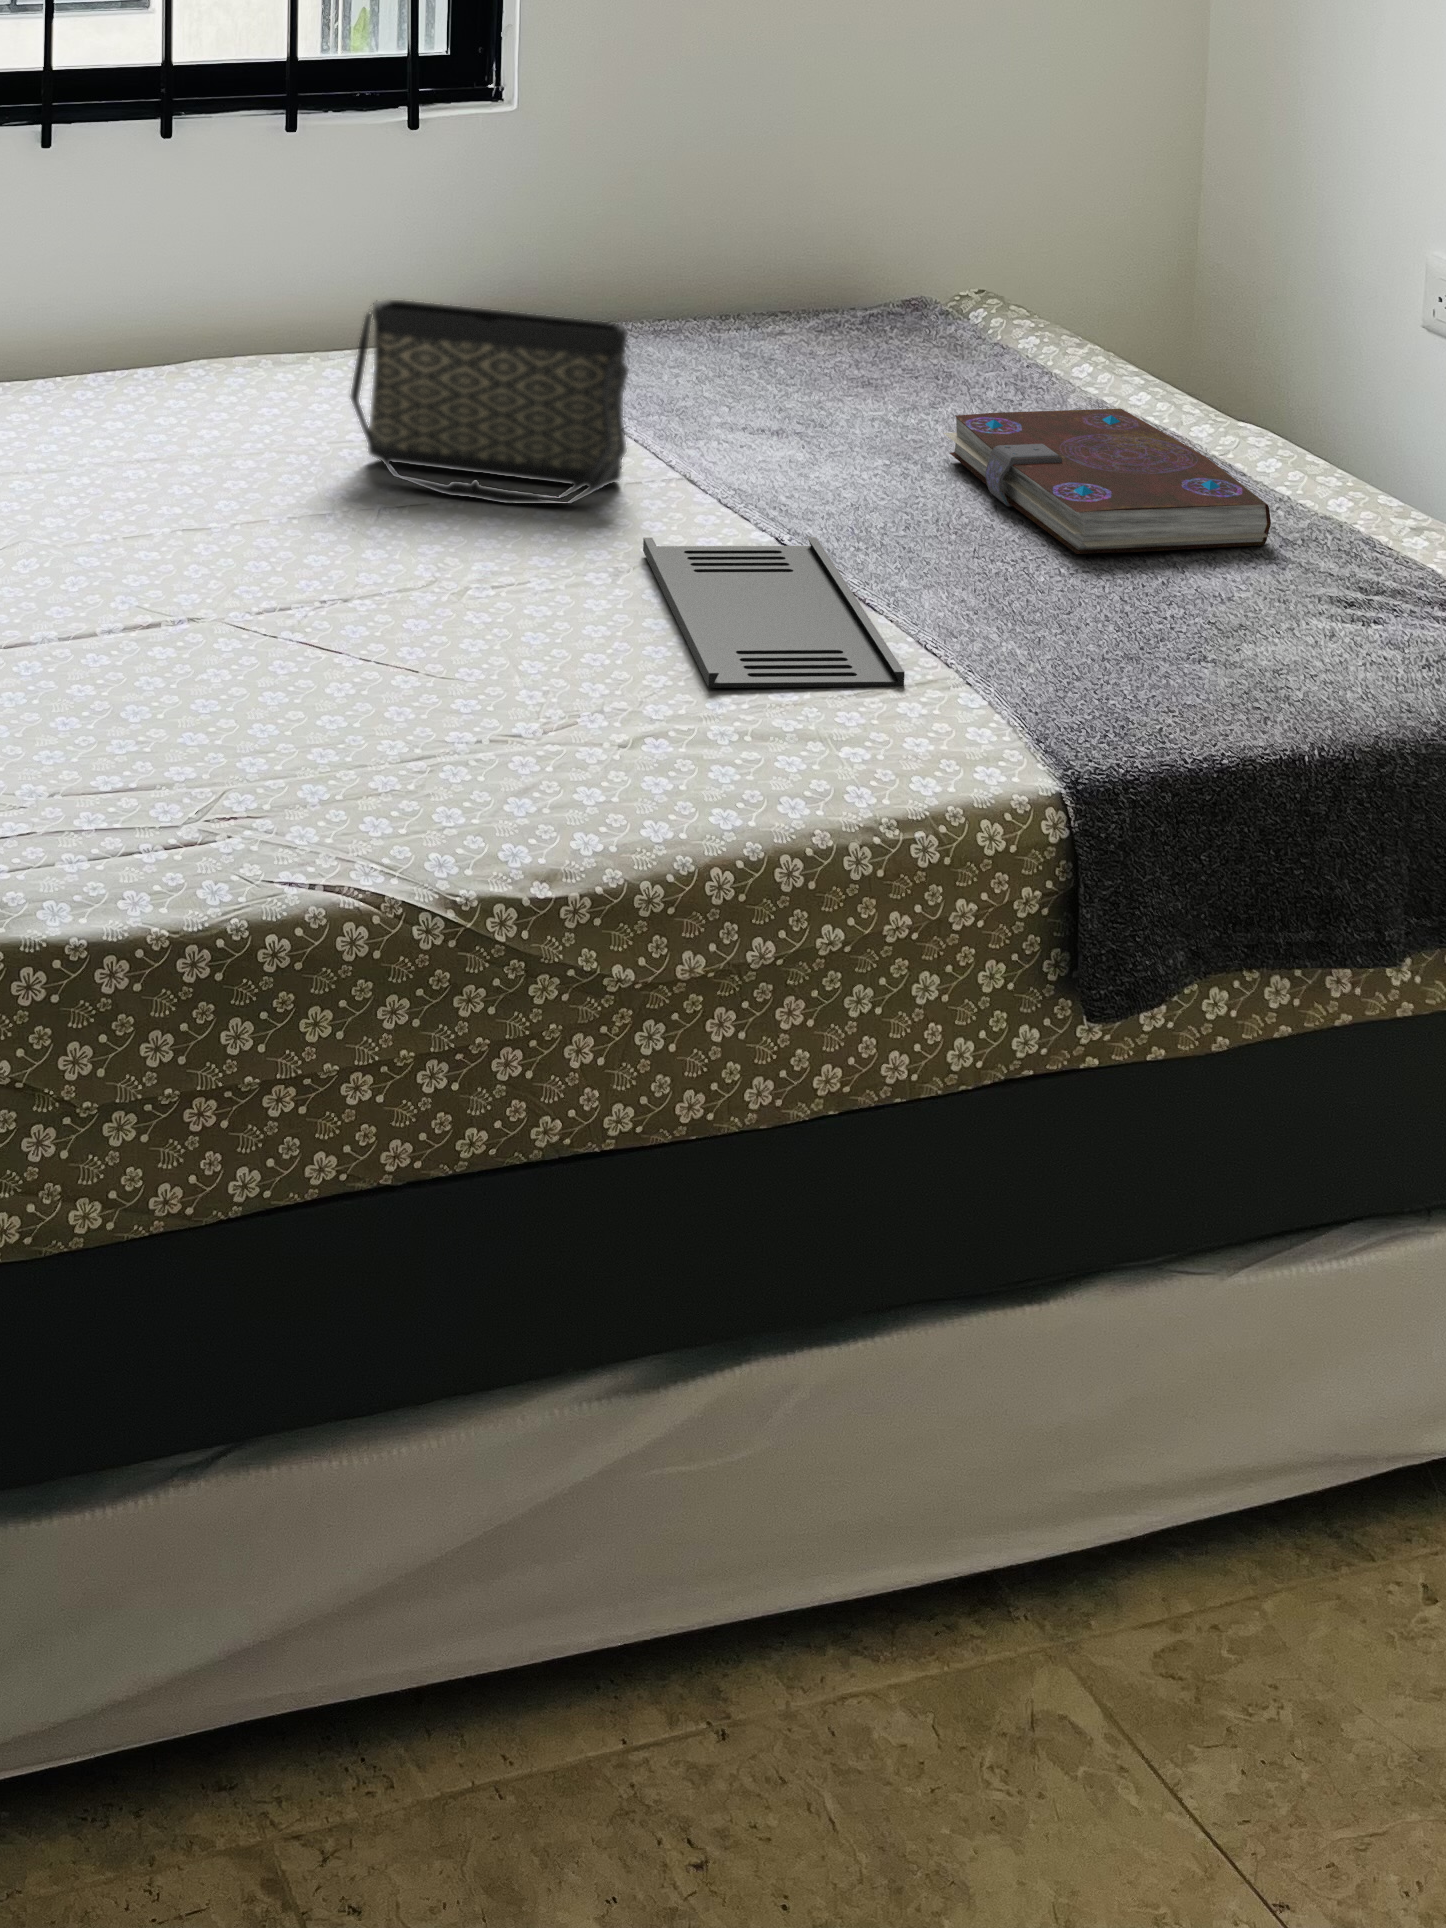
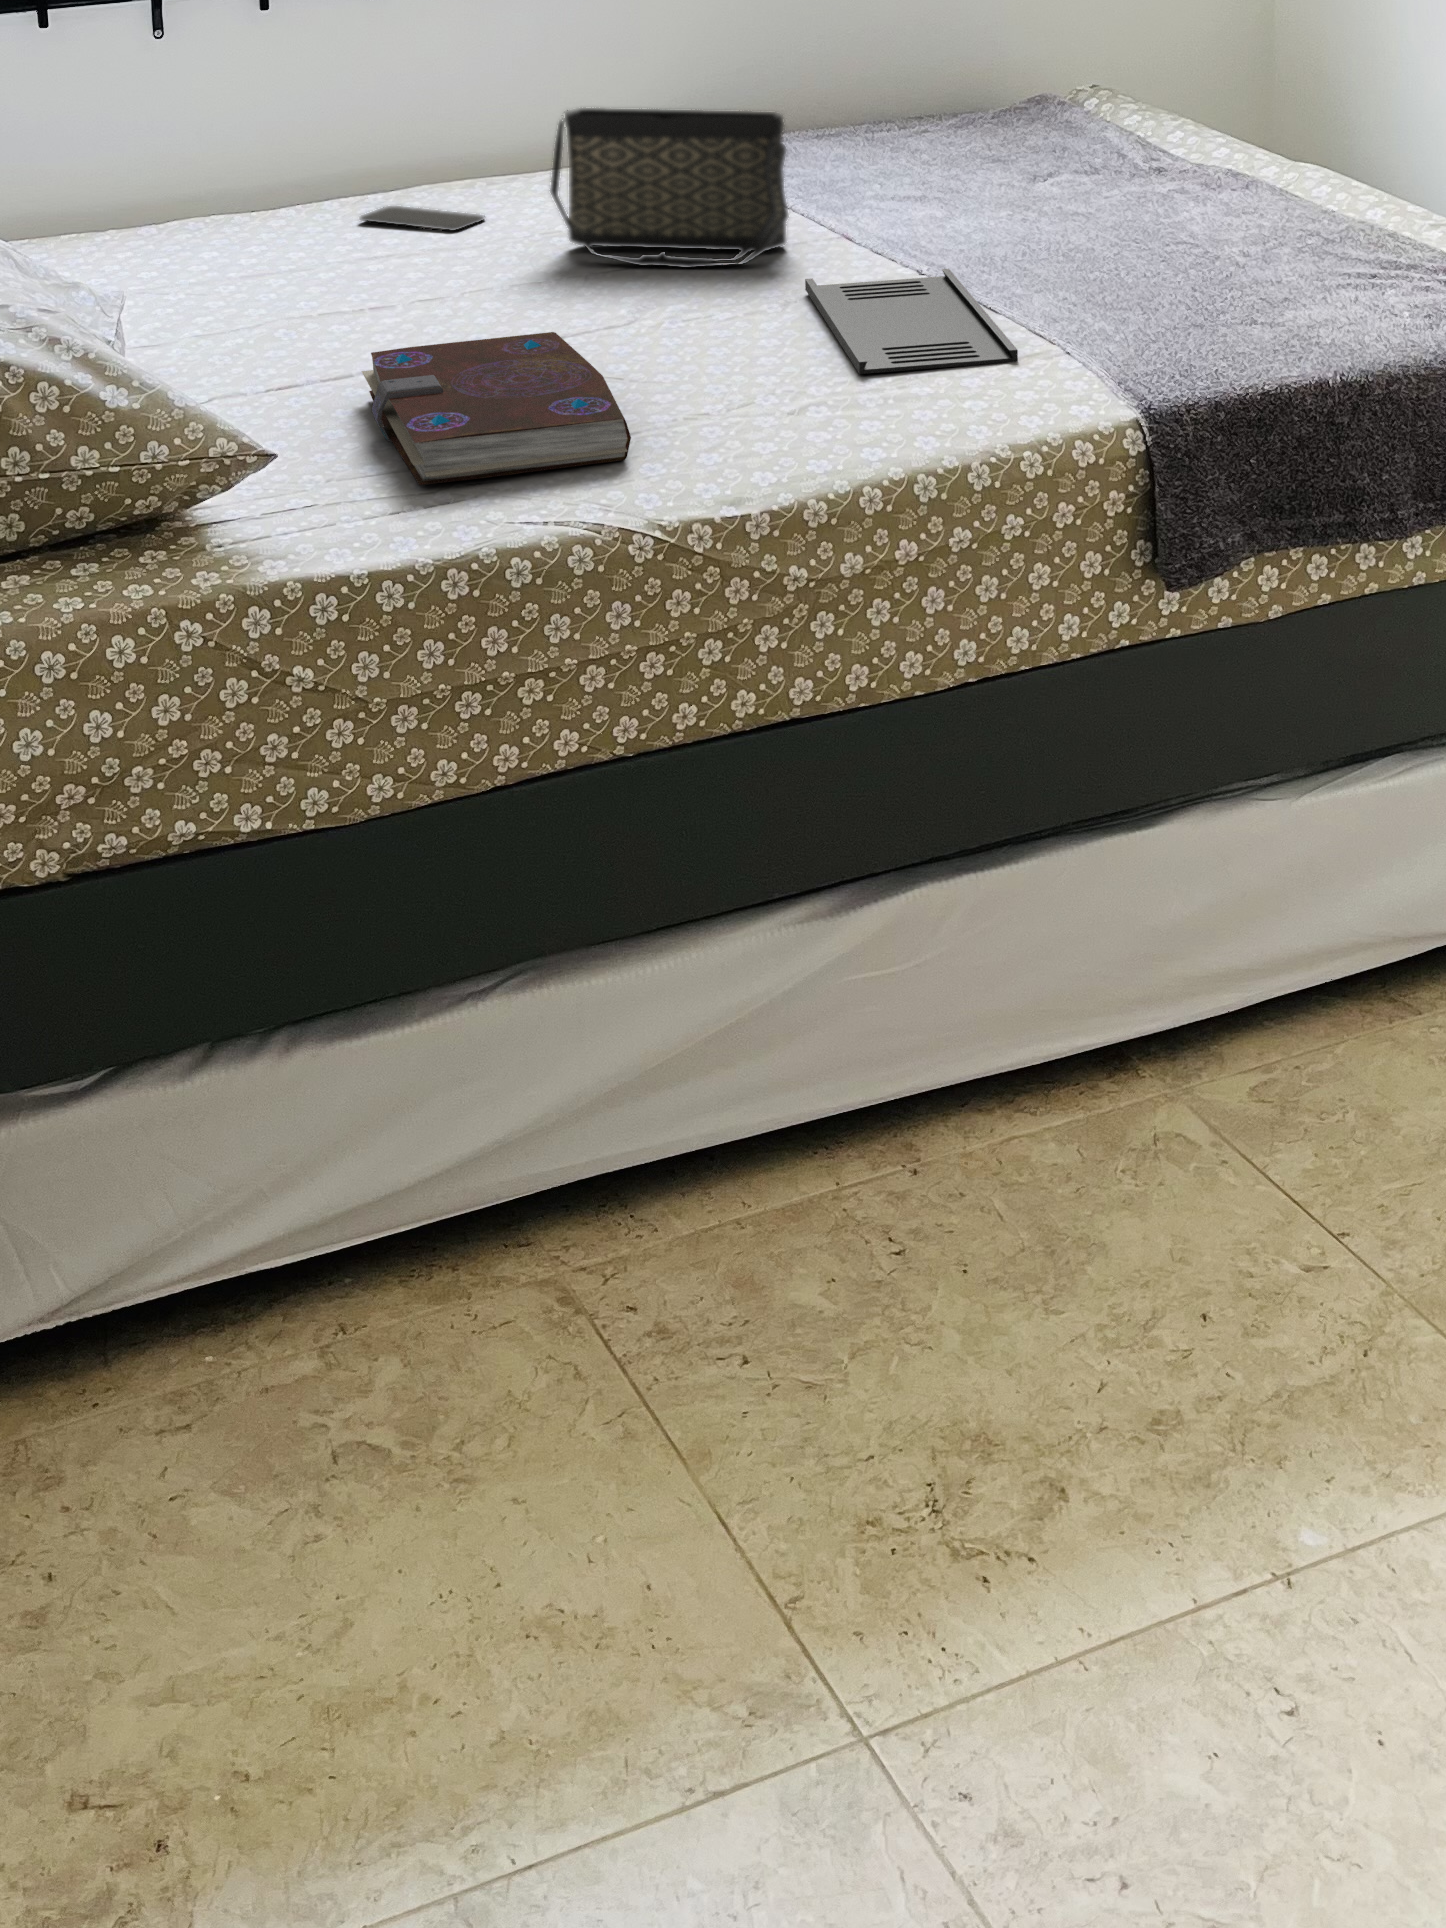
smartphone: none [133,384,275,424] -> present [360,206,484,231]
book: present [944,409,1271,554] -> present [362,332,631,485]

